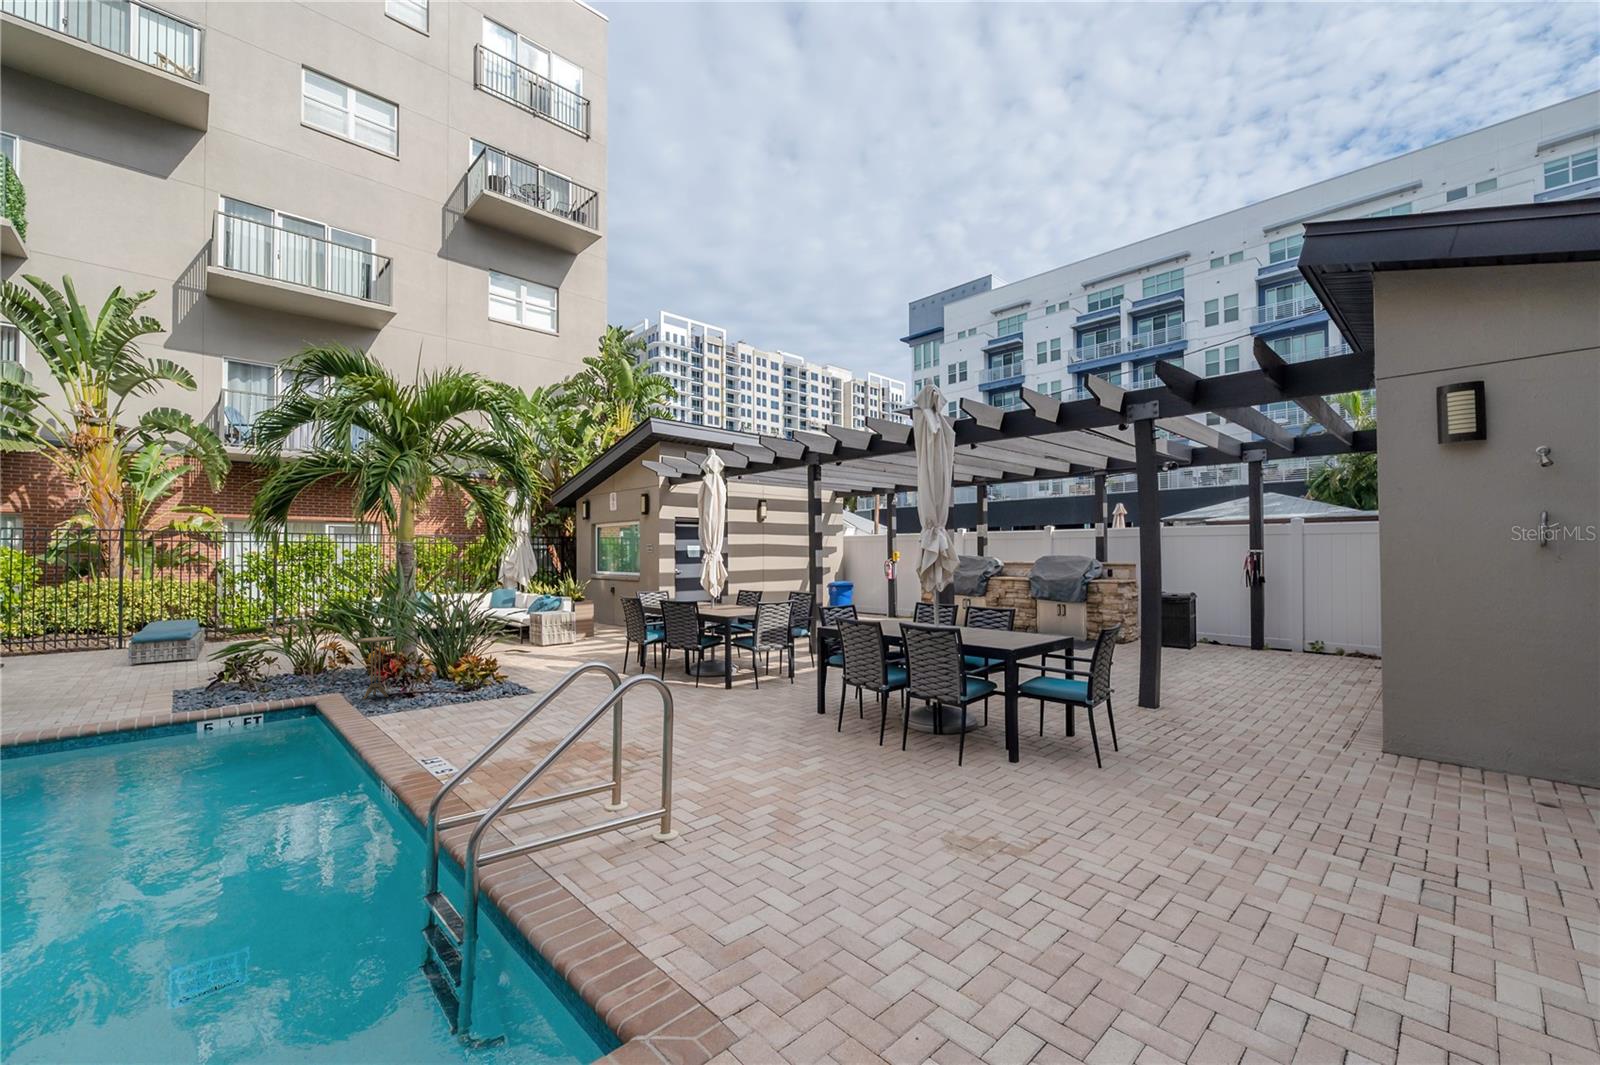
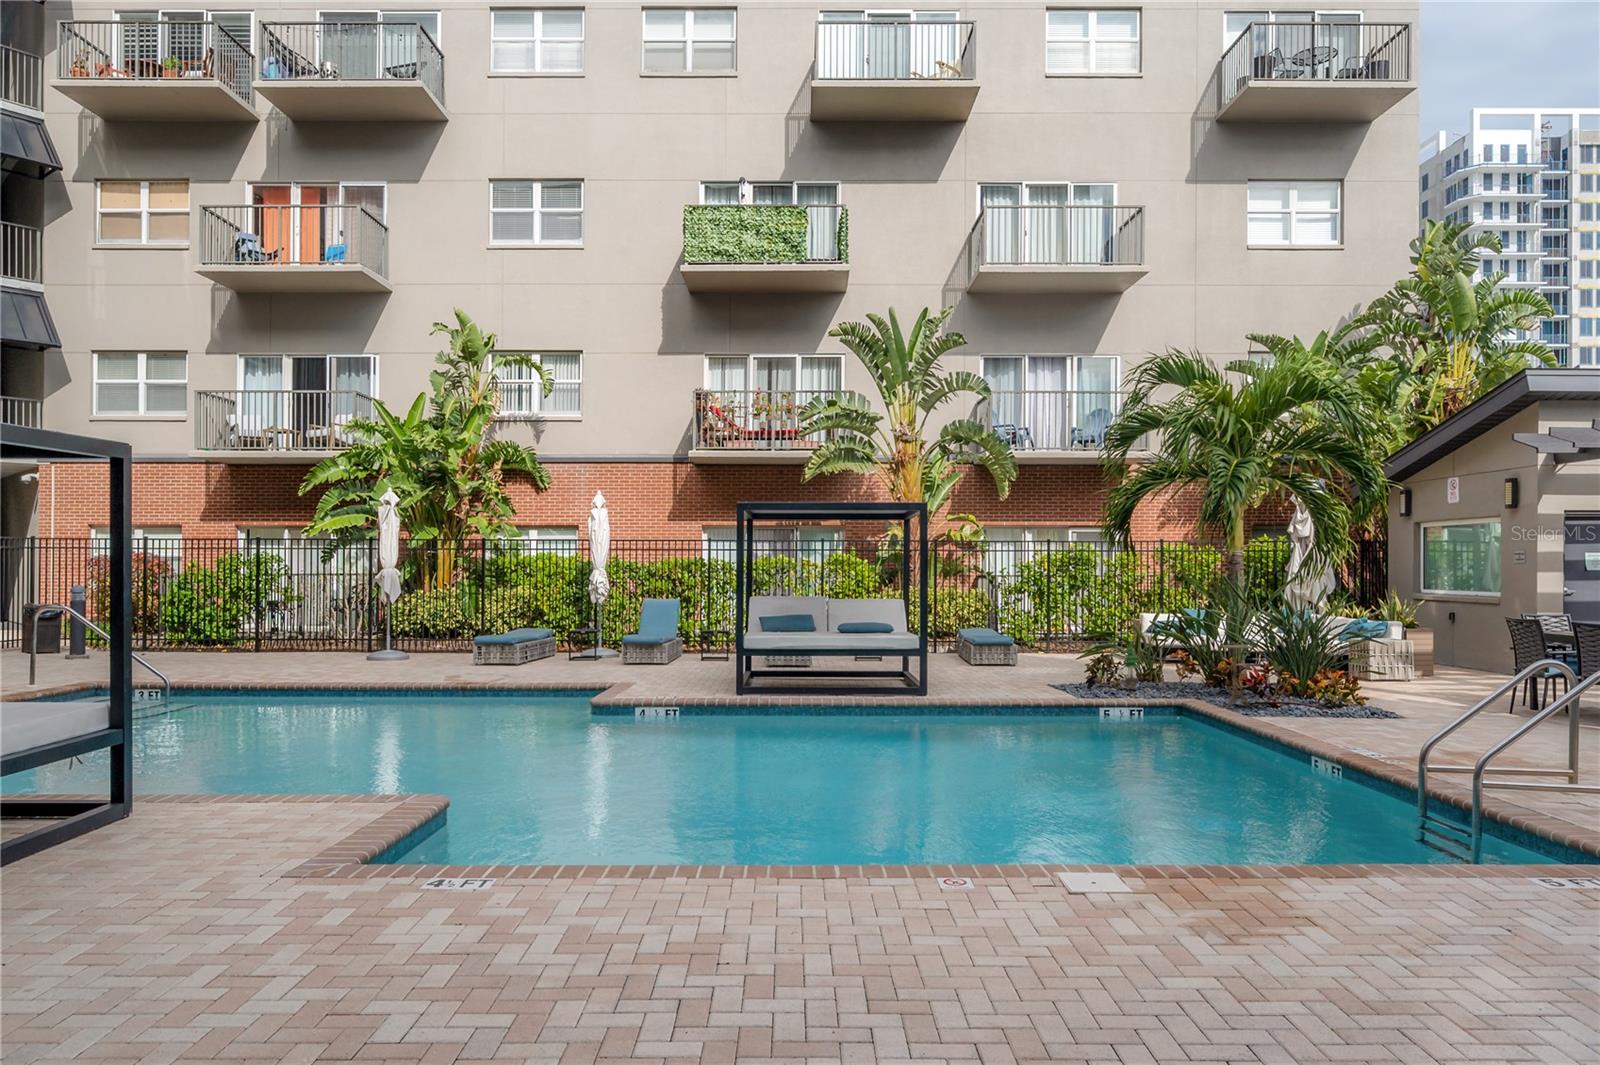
potted tree: none [272,634,294,684] -> present [1124,643,1139,689]

